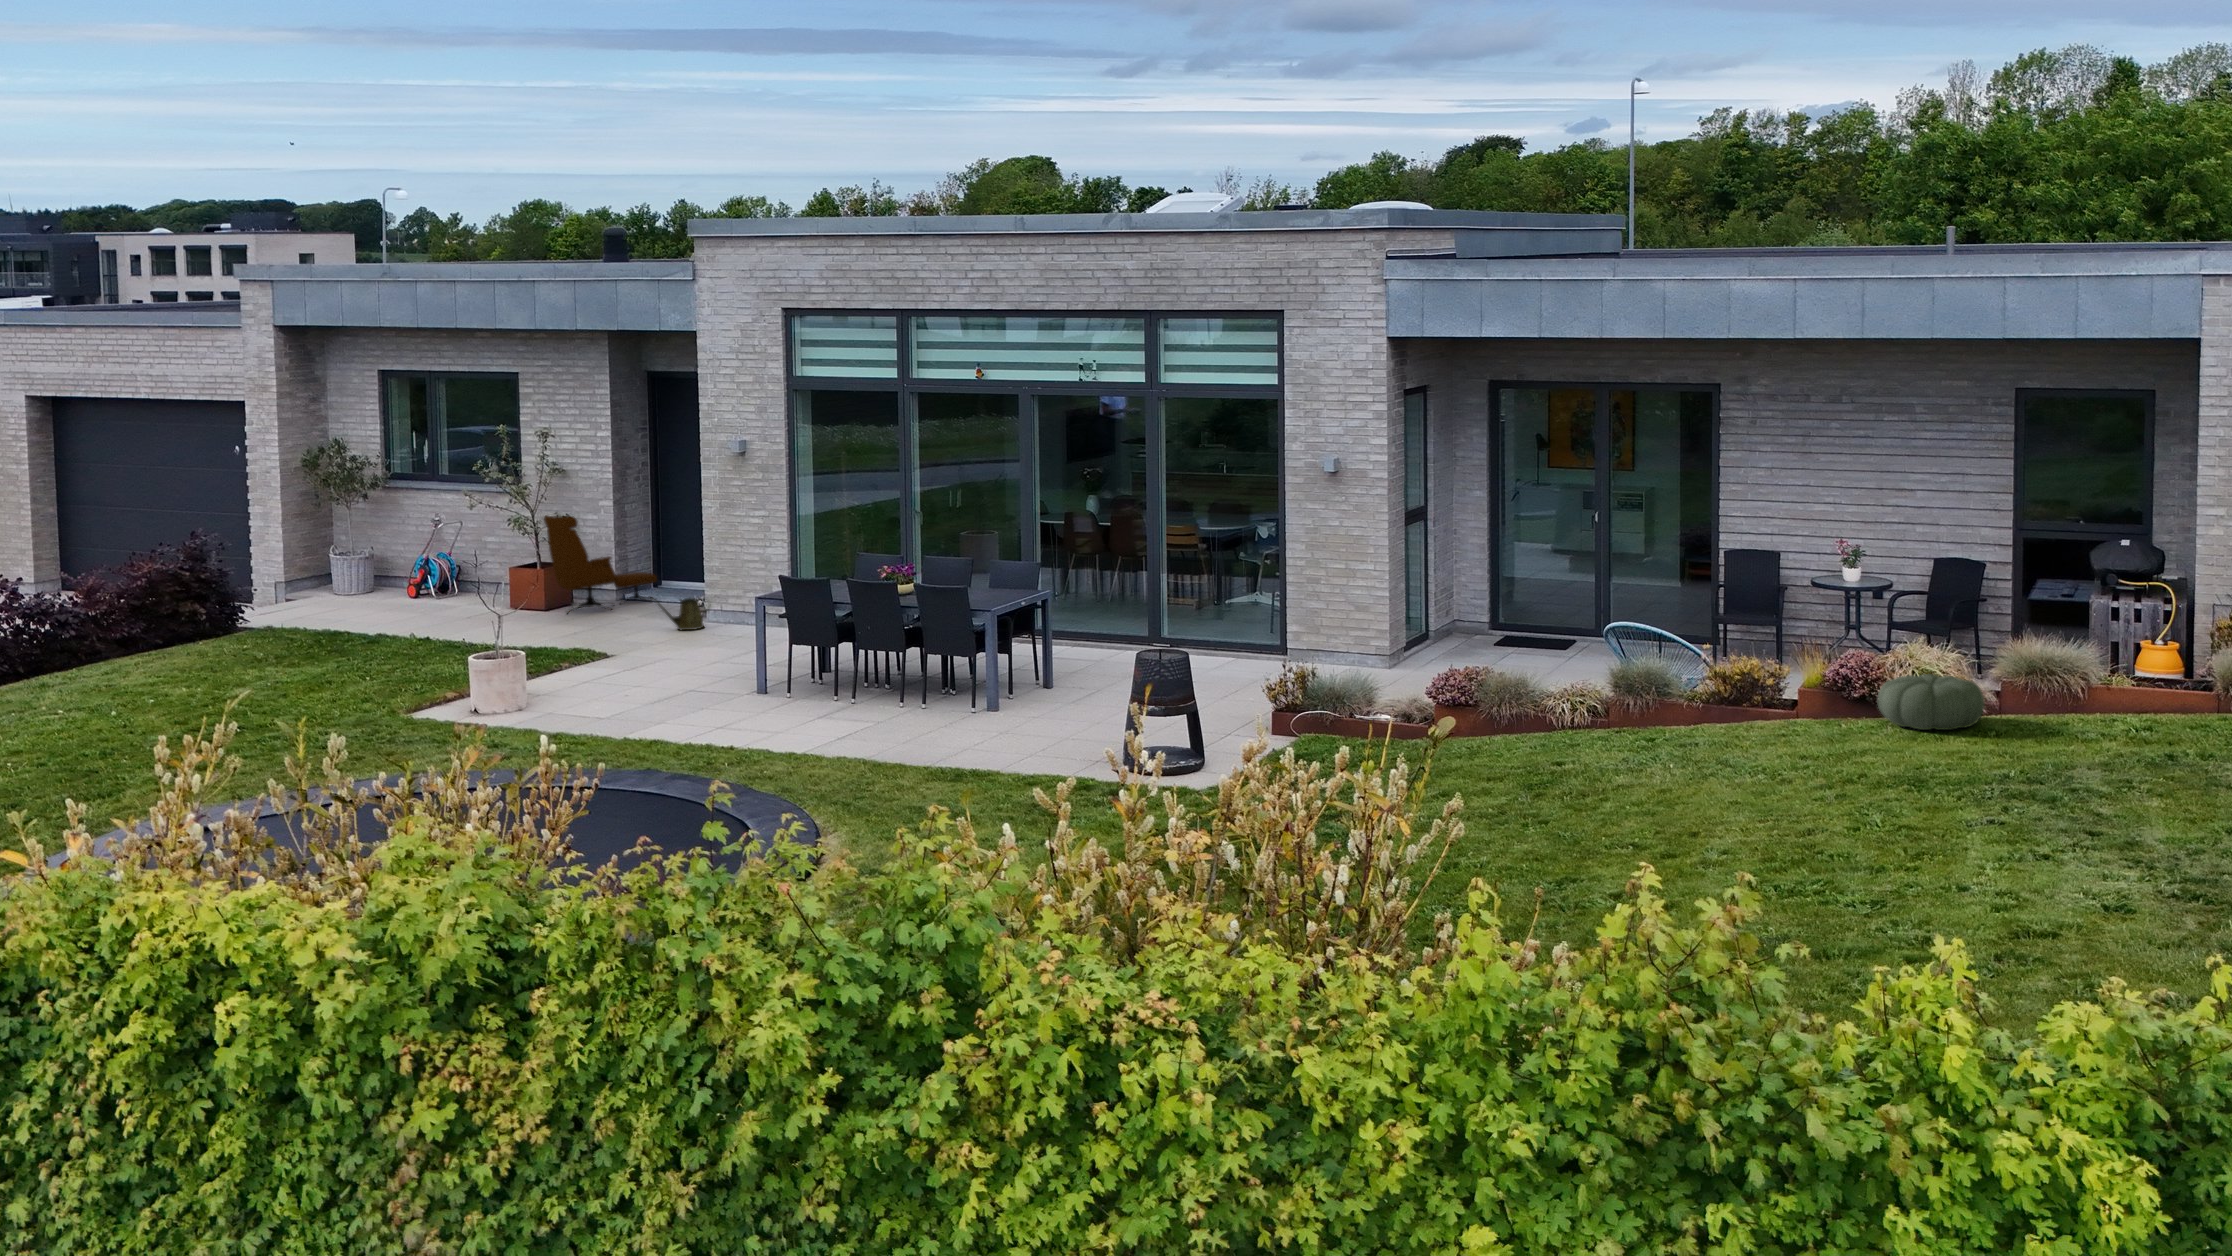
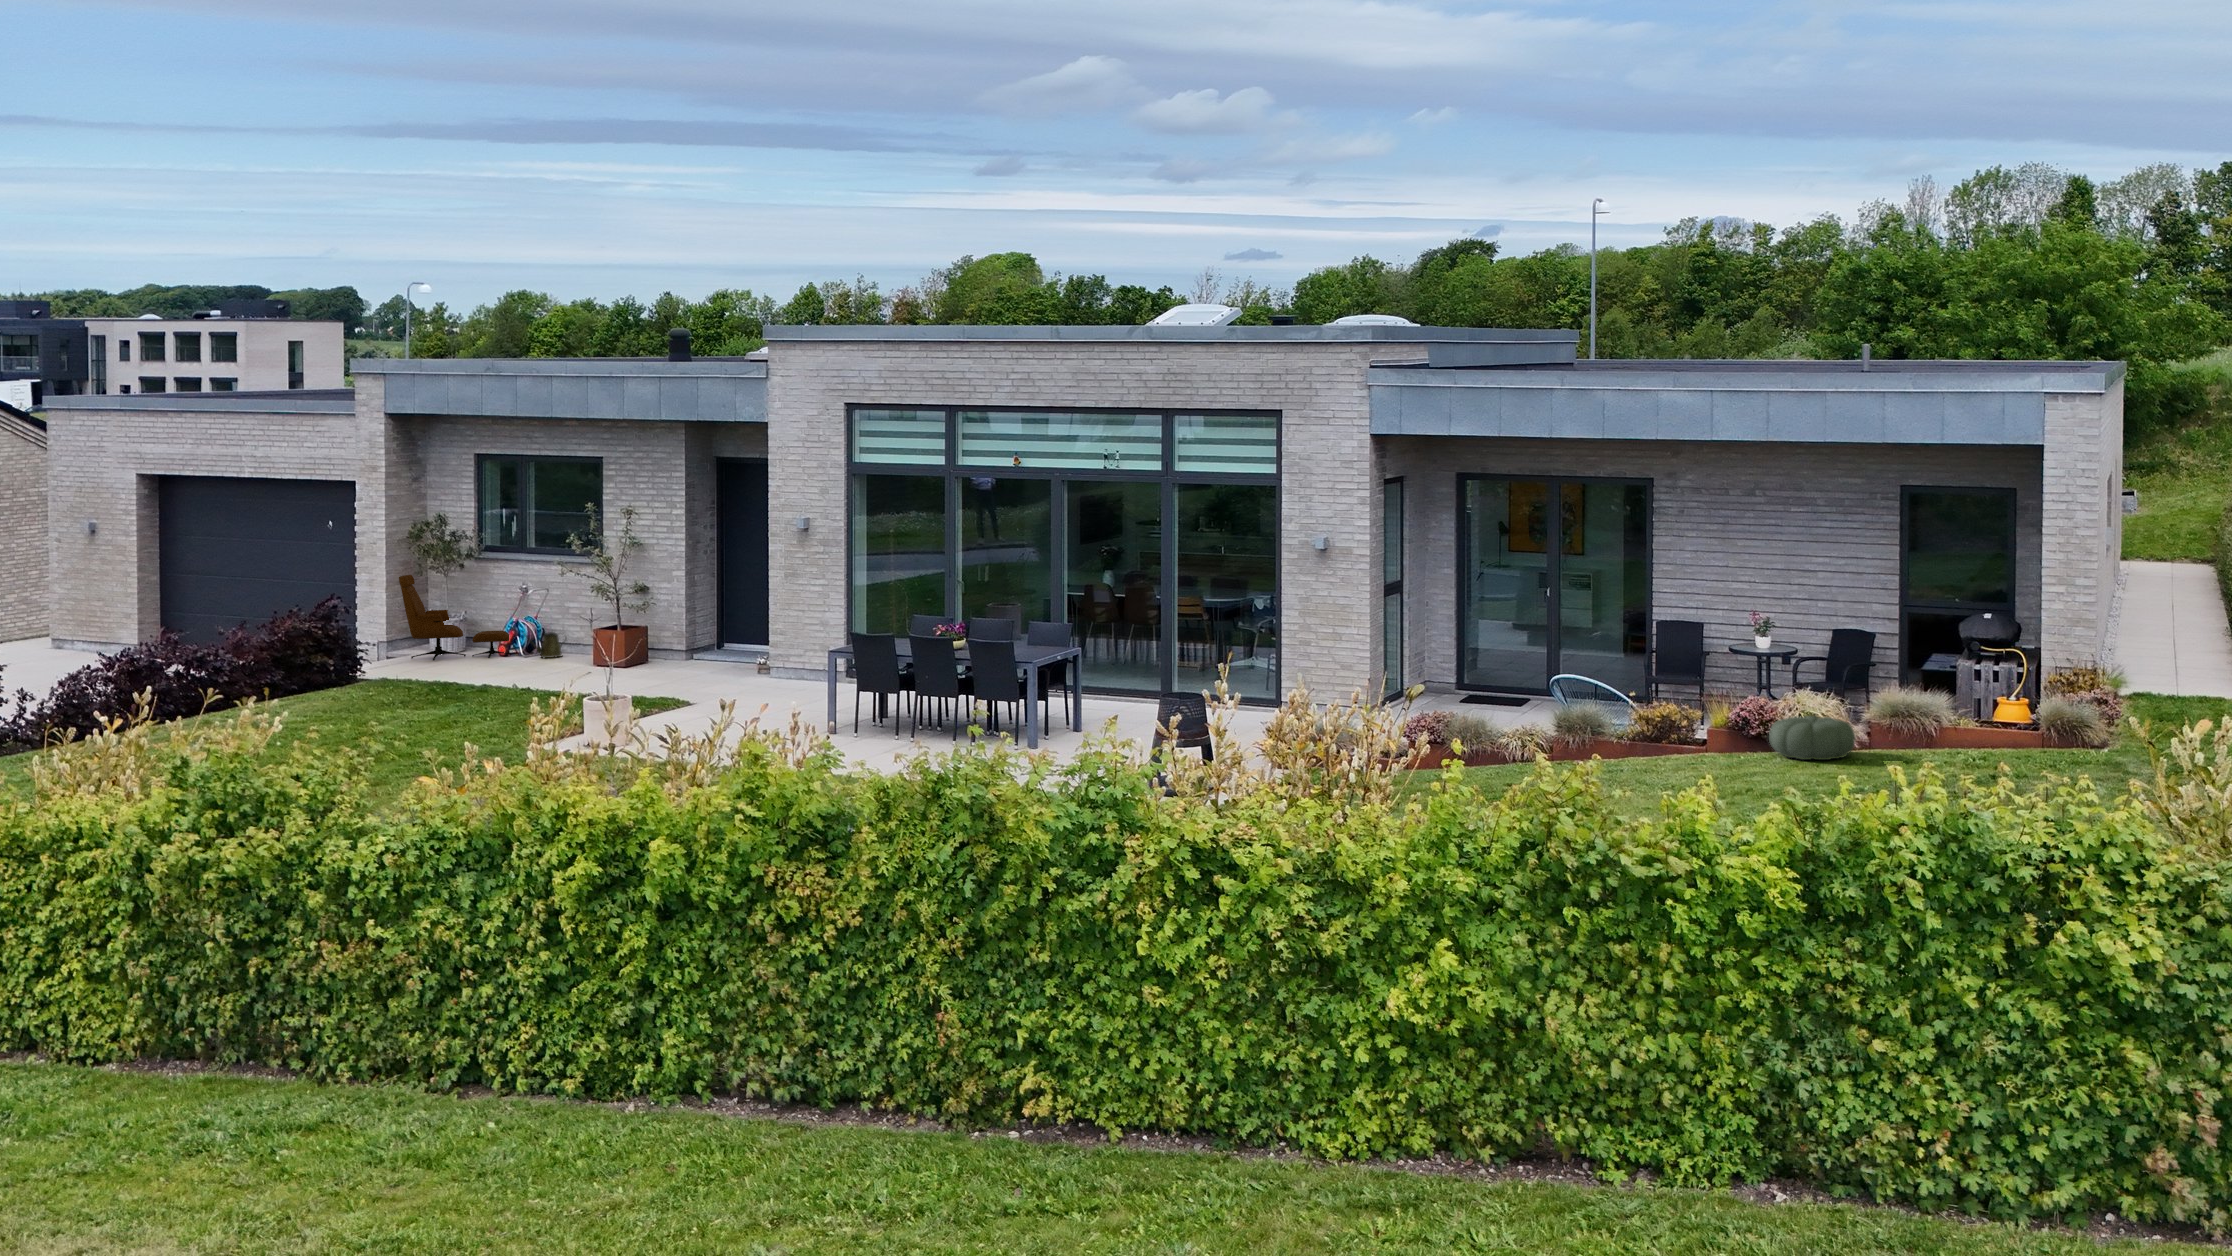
lounge chair: present [544,515,657,609] -> present [399,575,511,661]
watering can: present [651,598,704,630] -> present [526,632,562,658]

